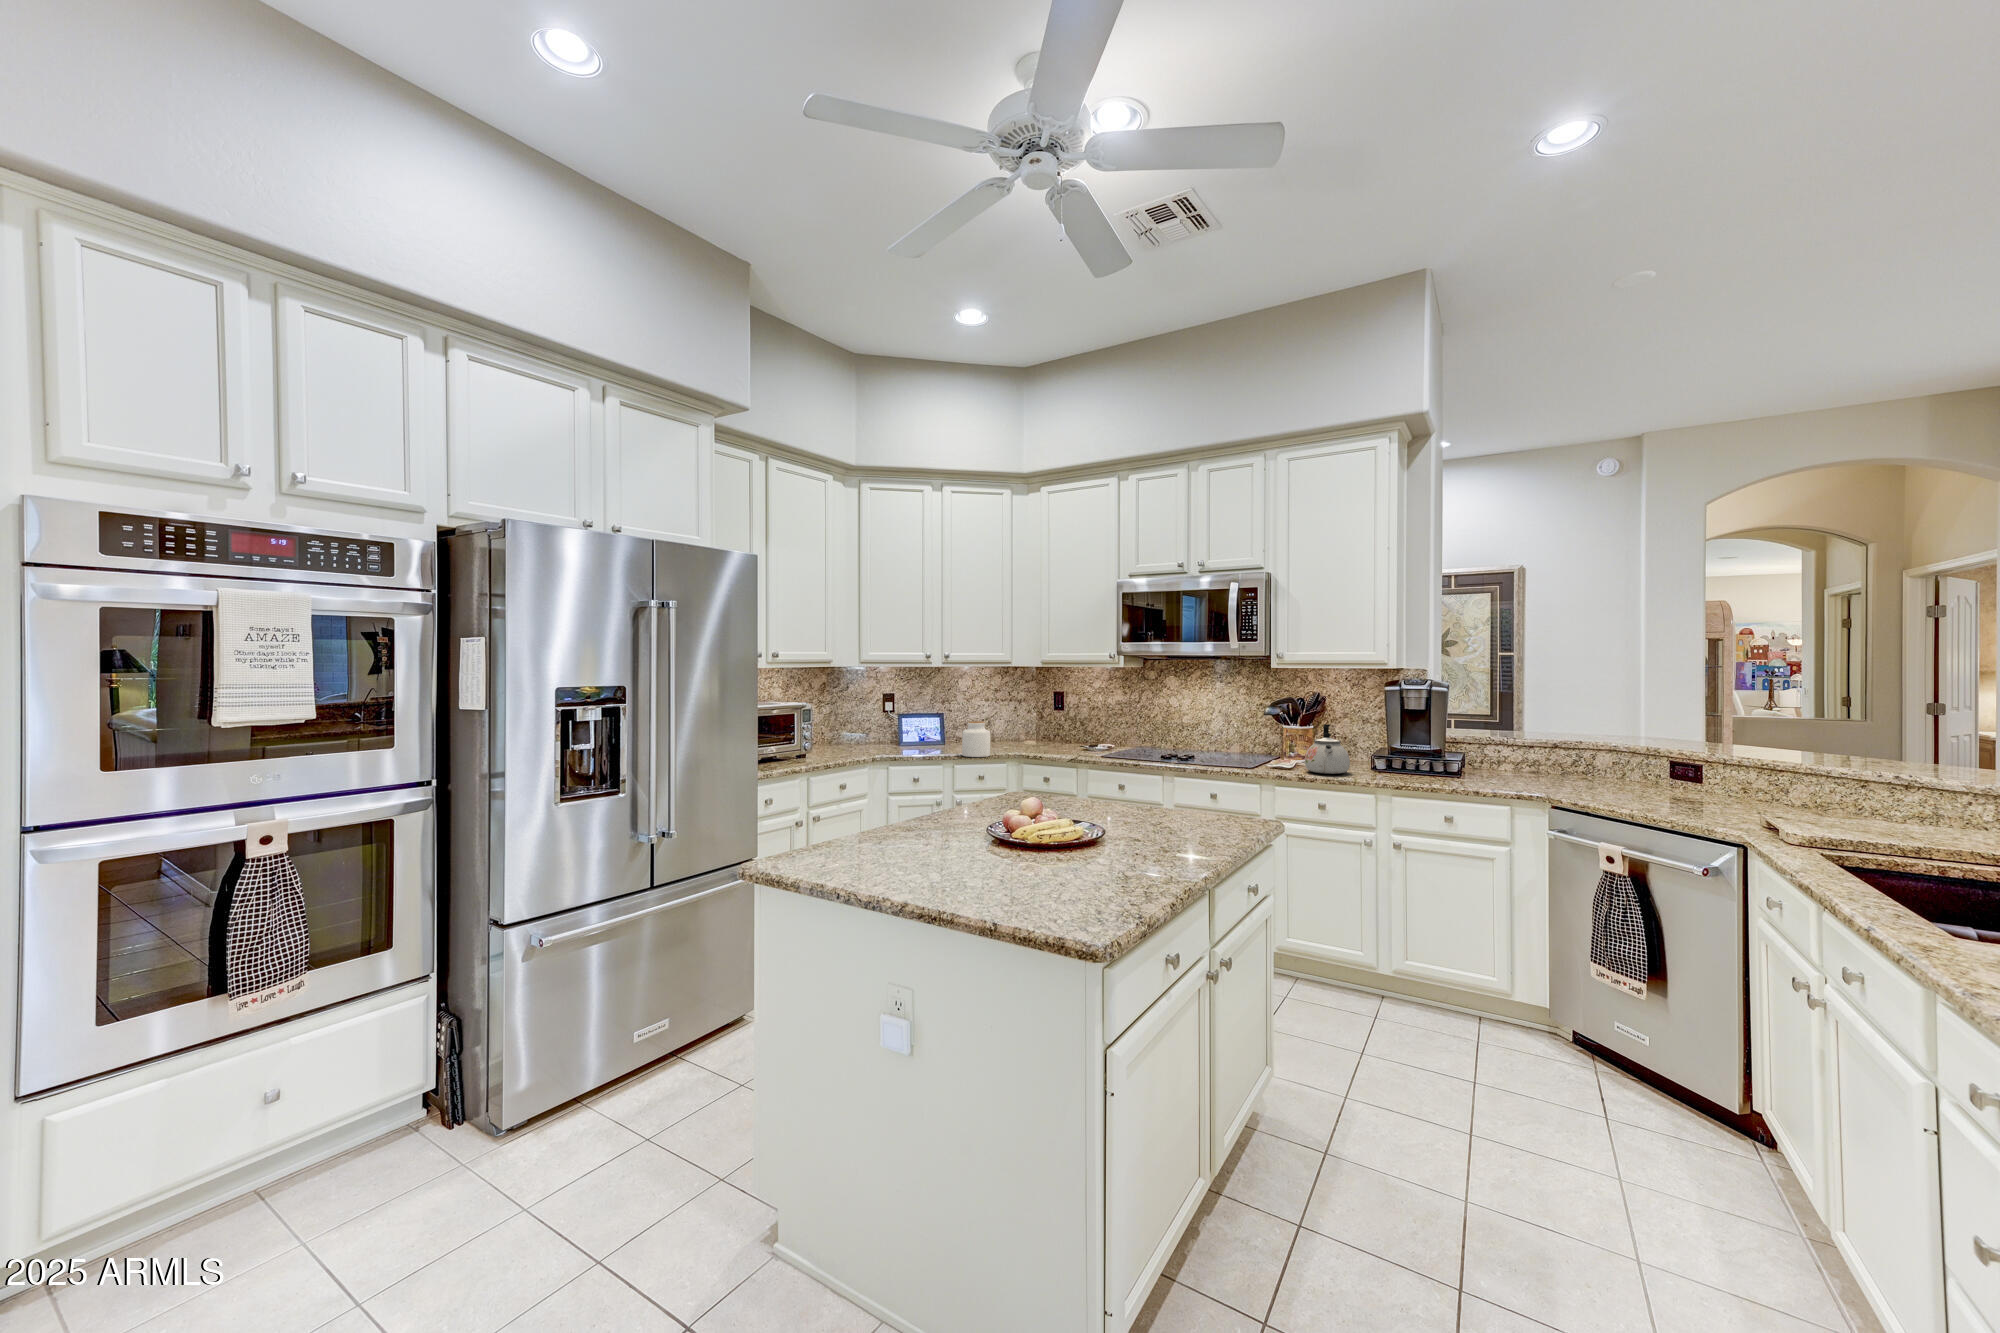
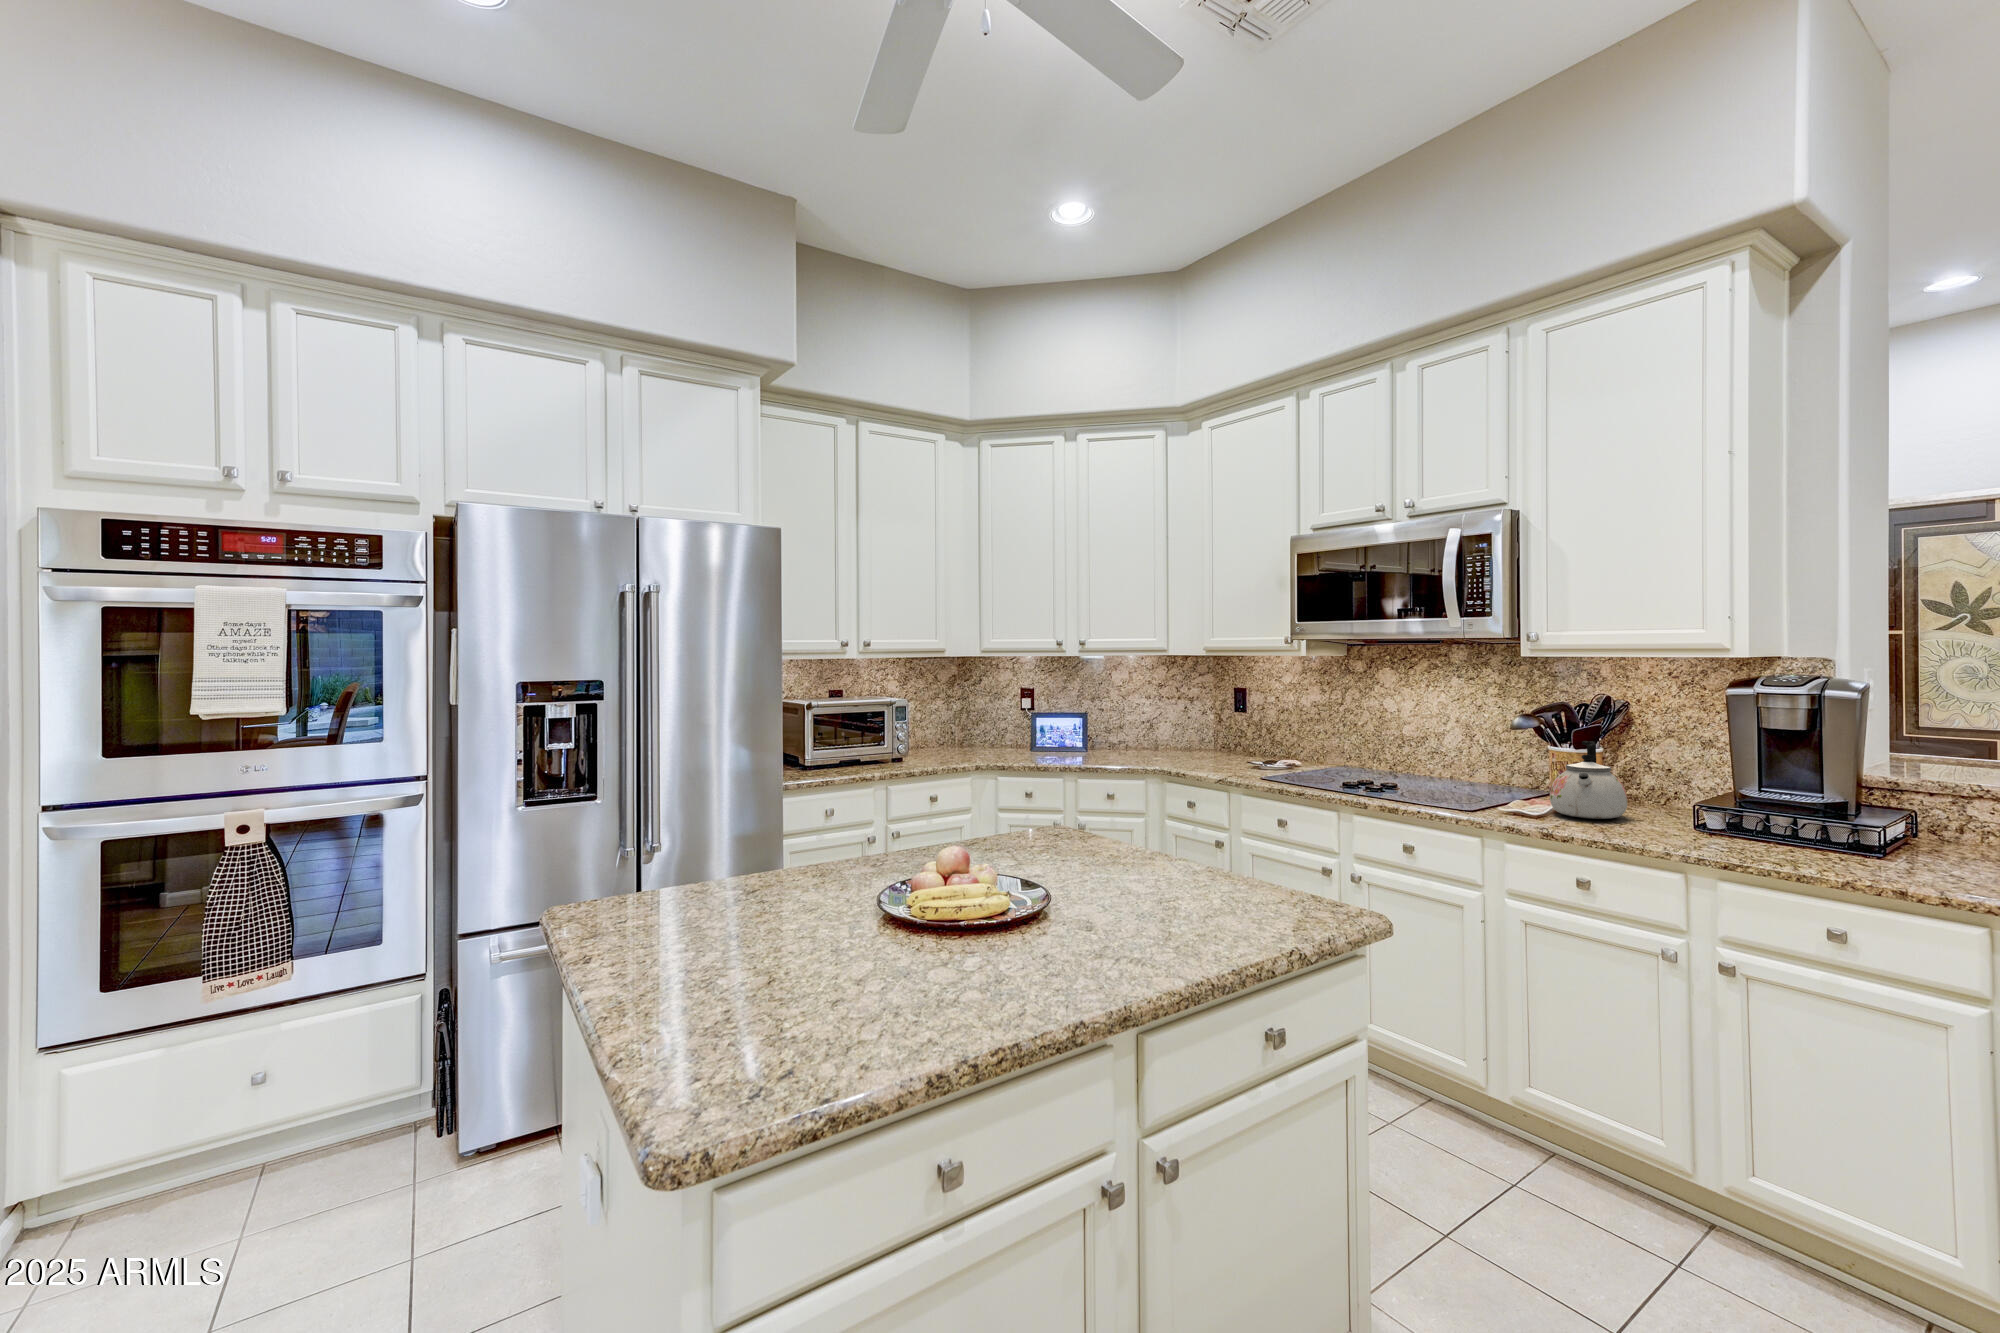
jar: present [962,721,990,757] -> none [1089,726,1125,771]

